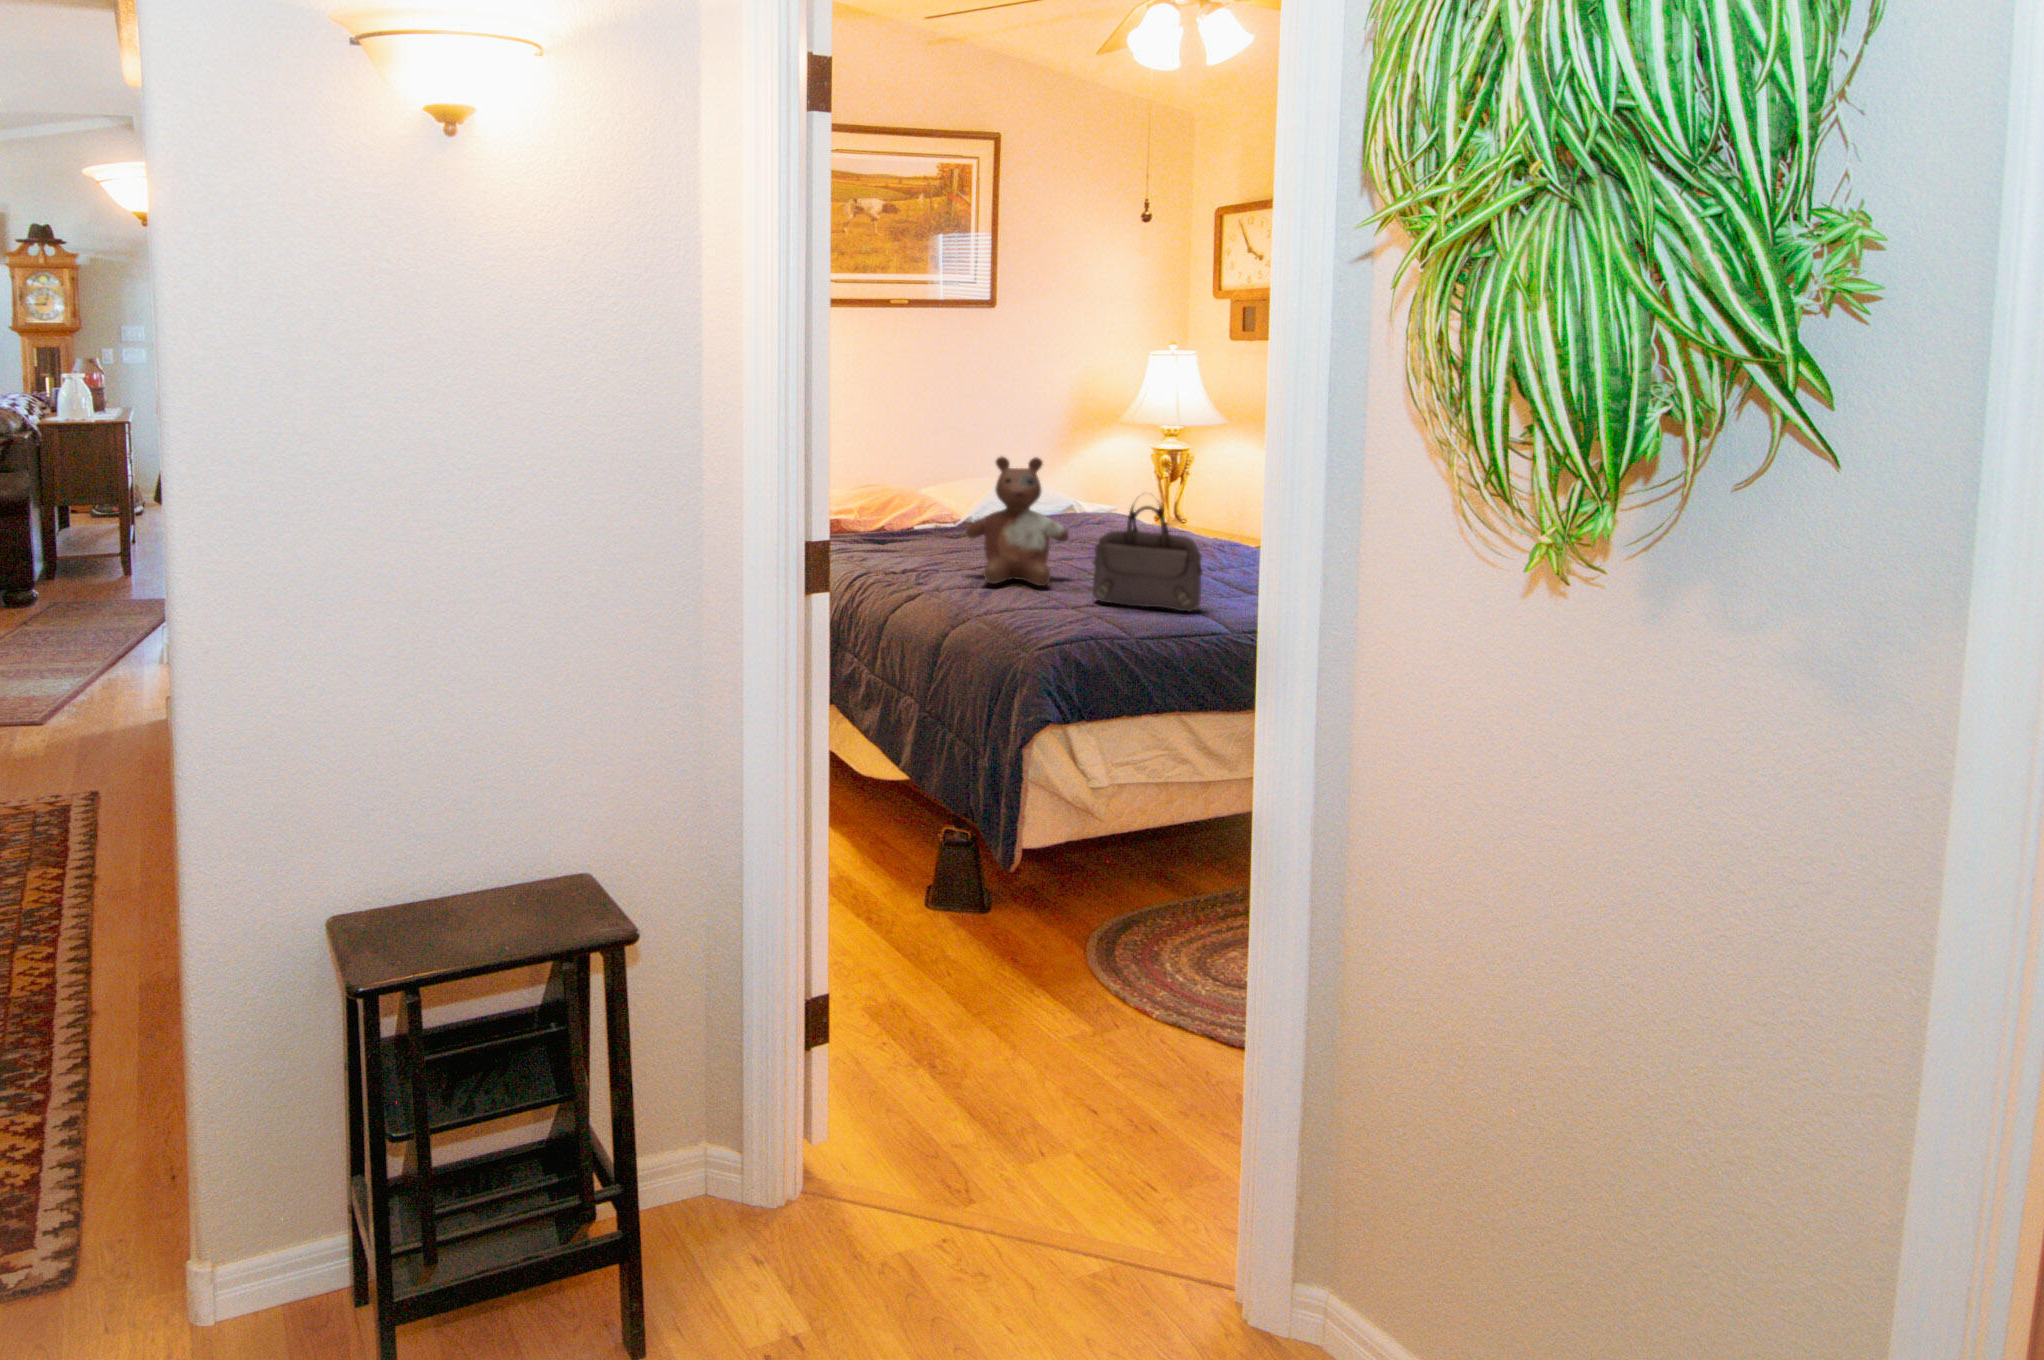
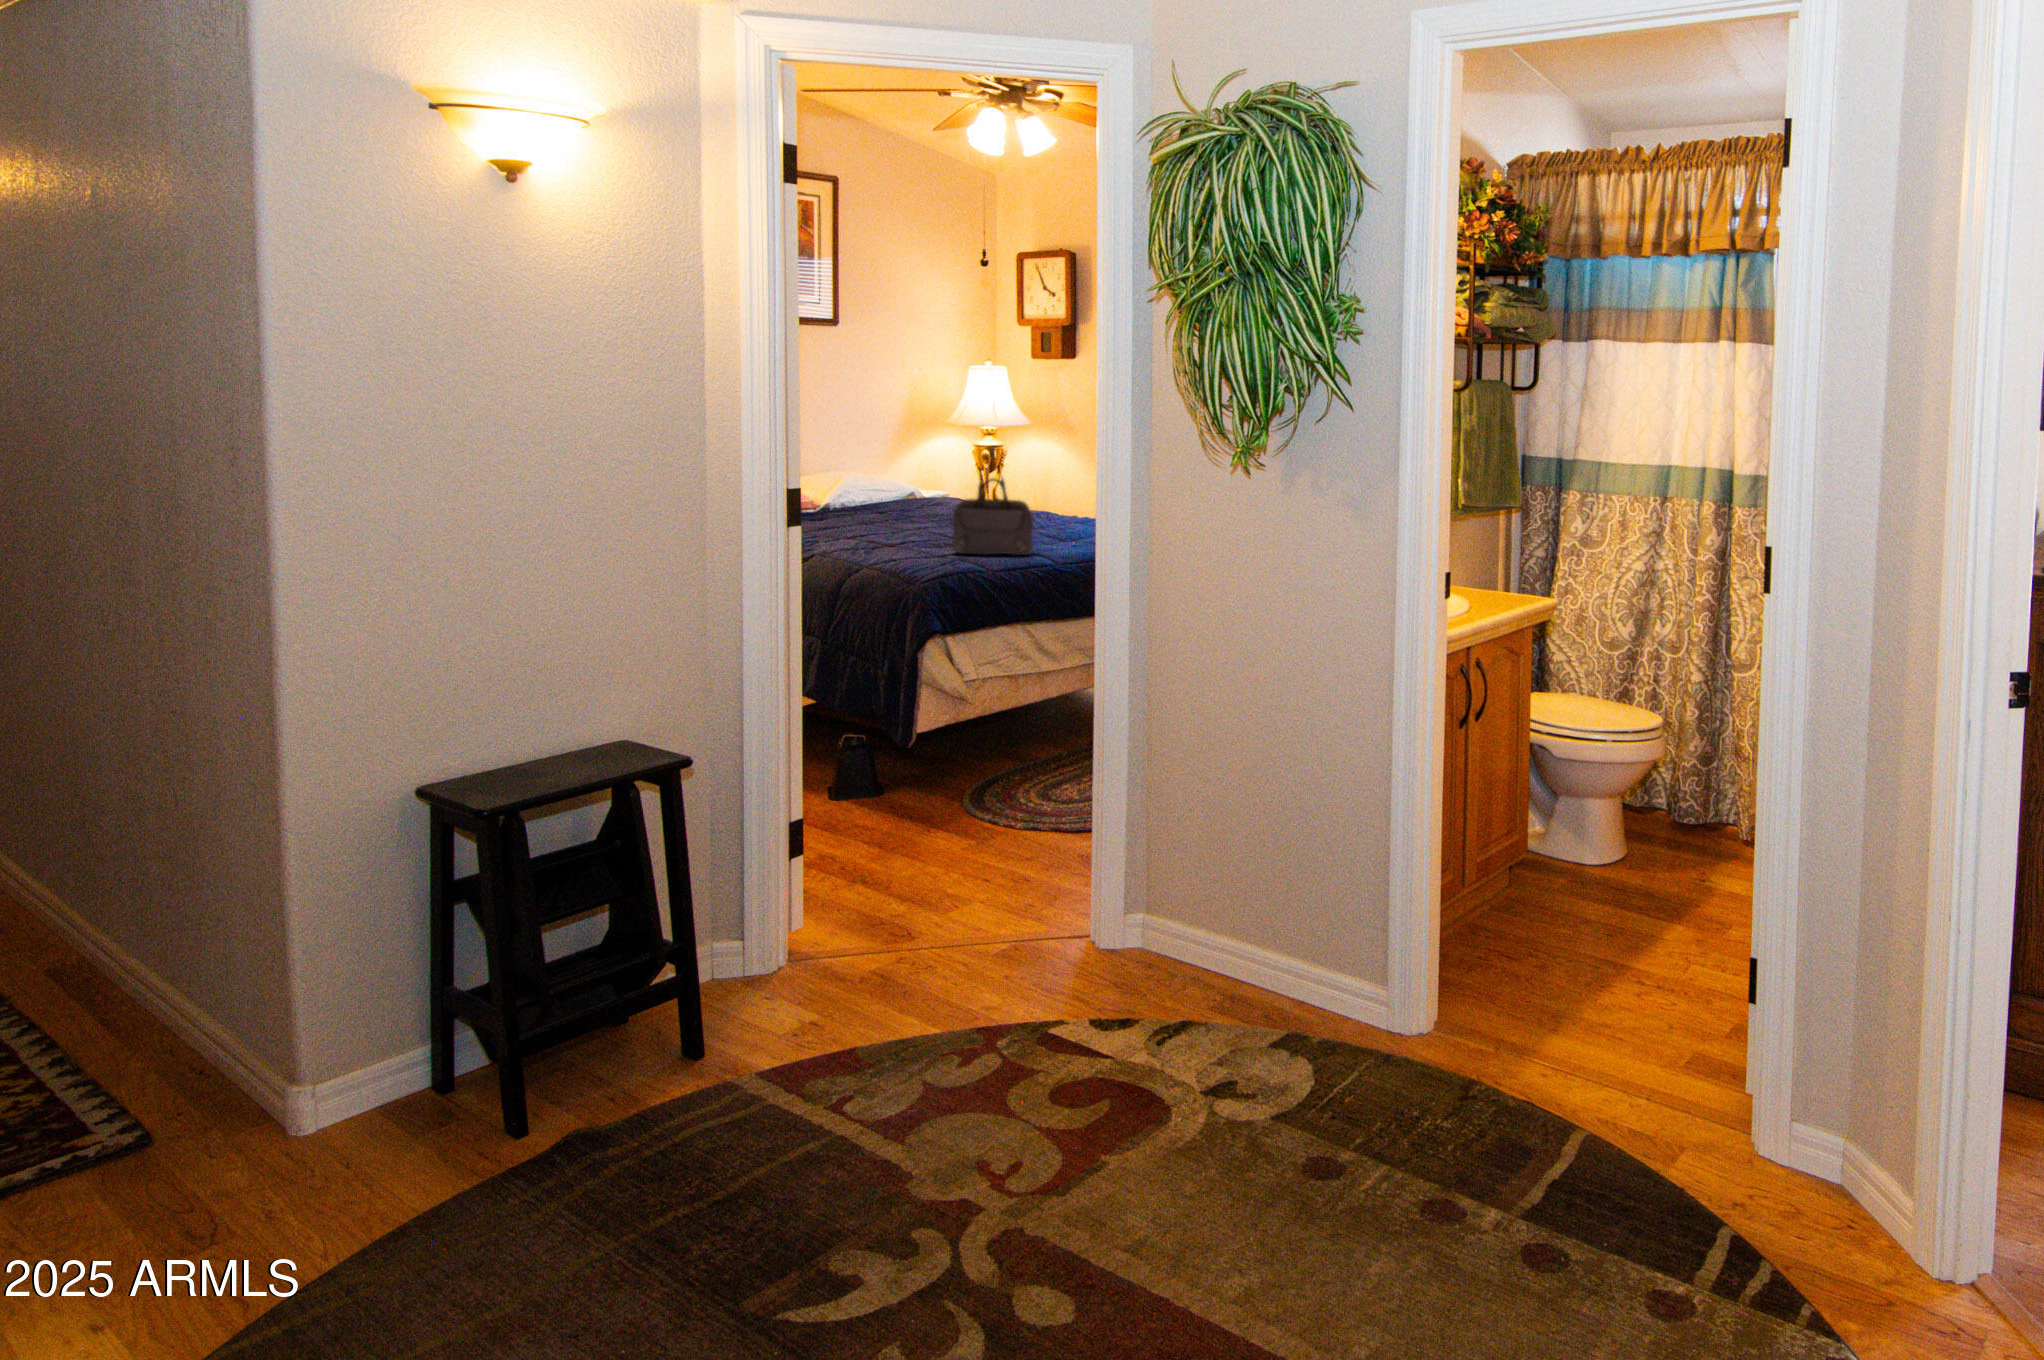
stuffed bear: present [966,457,1069,586] -> none [842,446,928,548]

